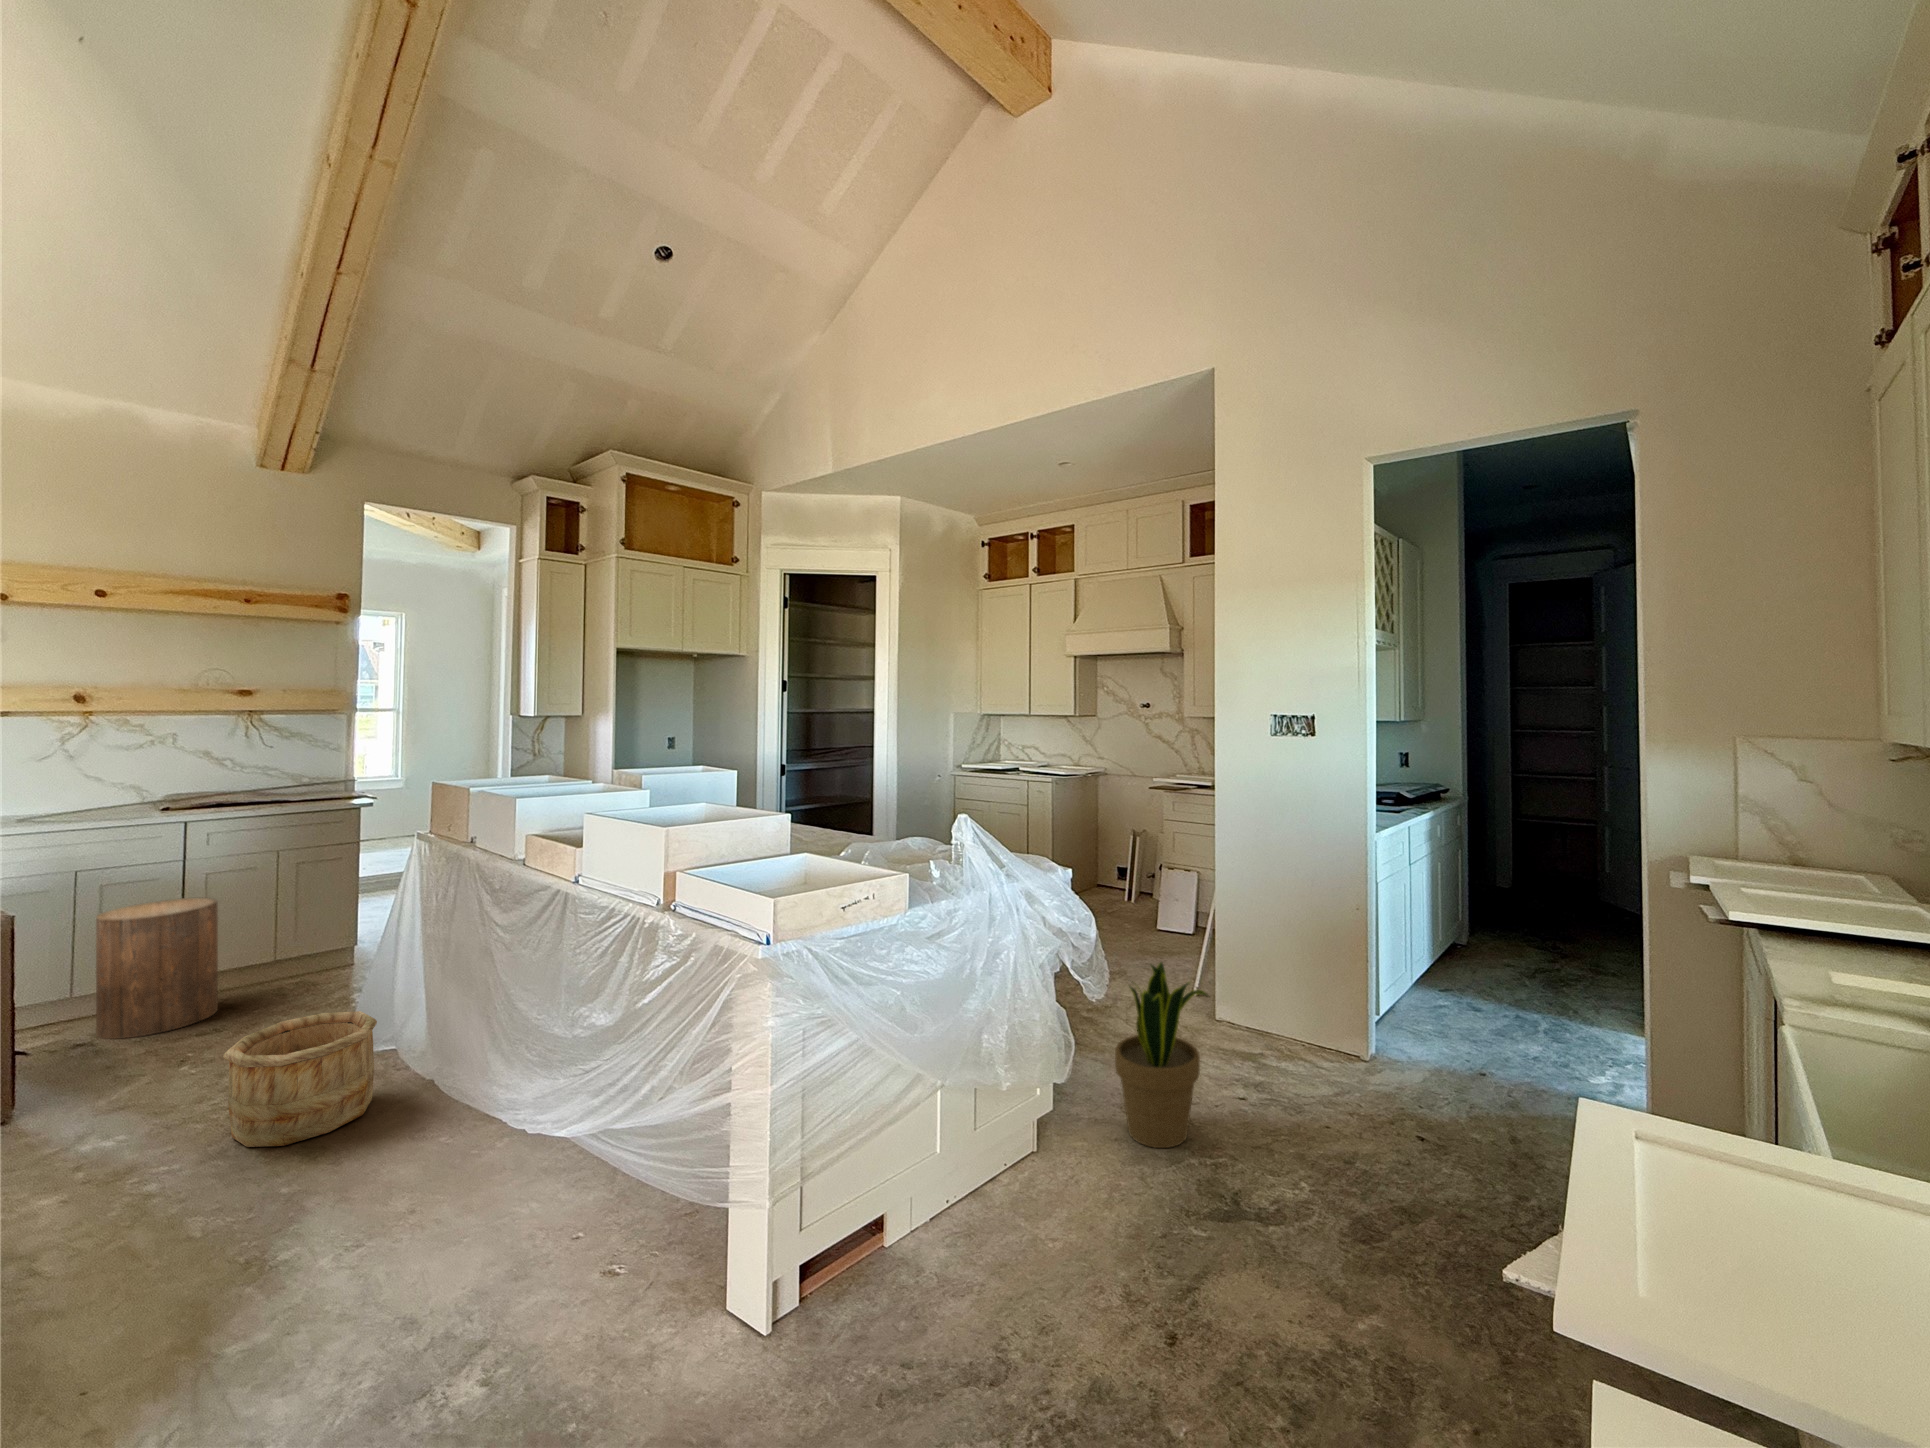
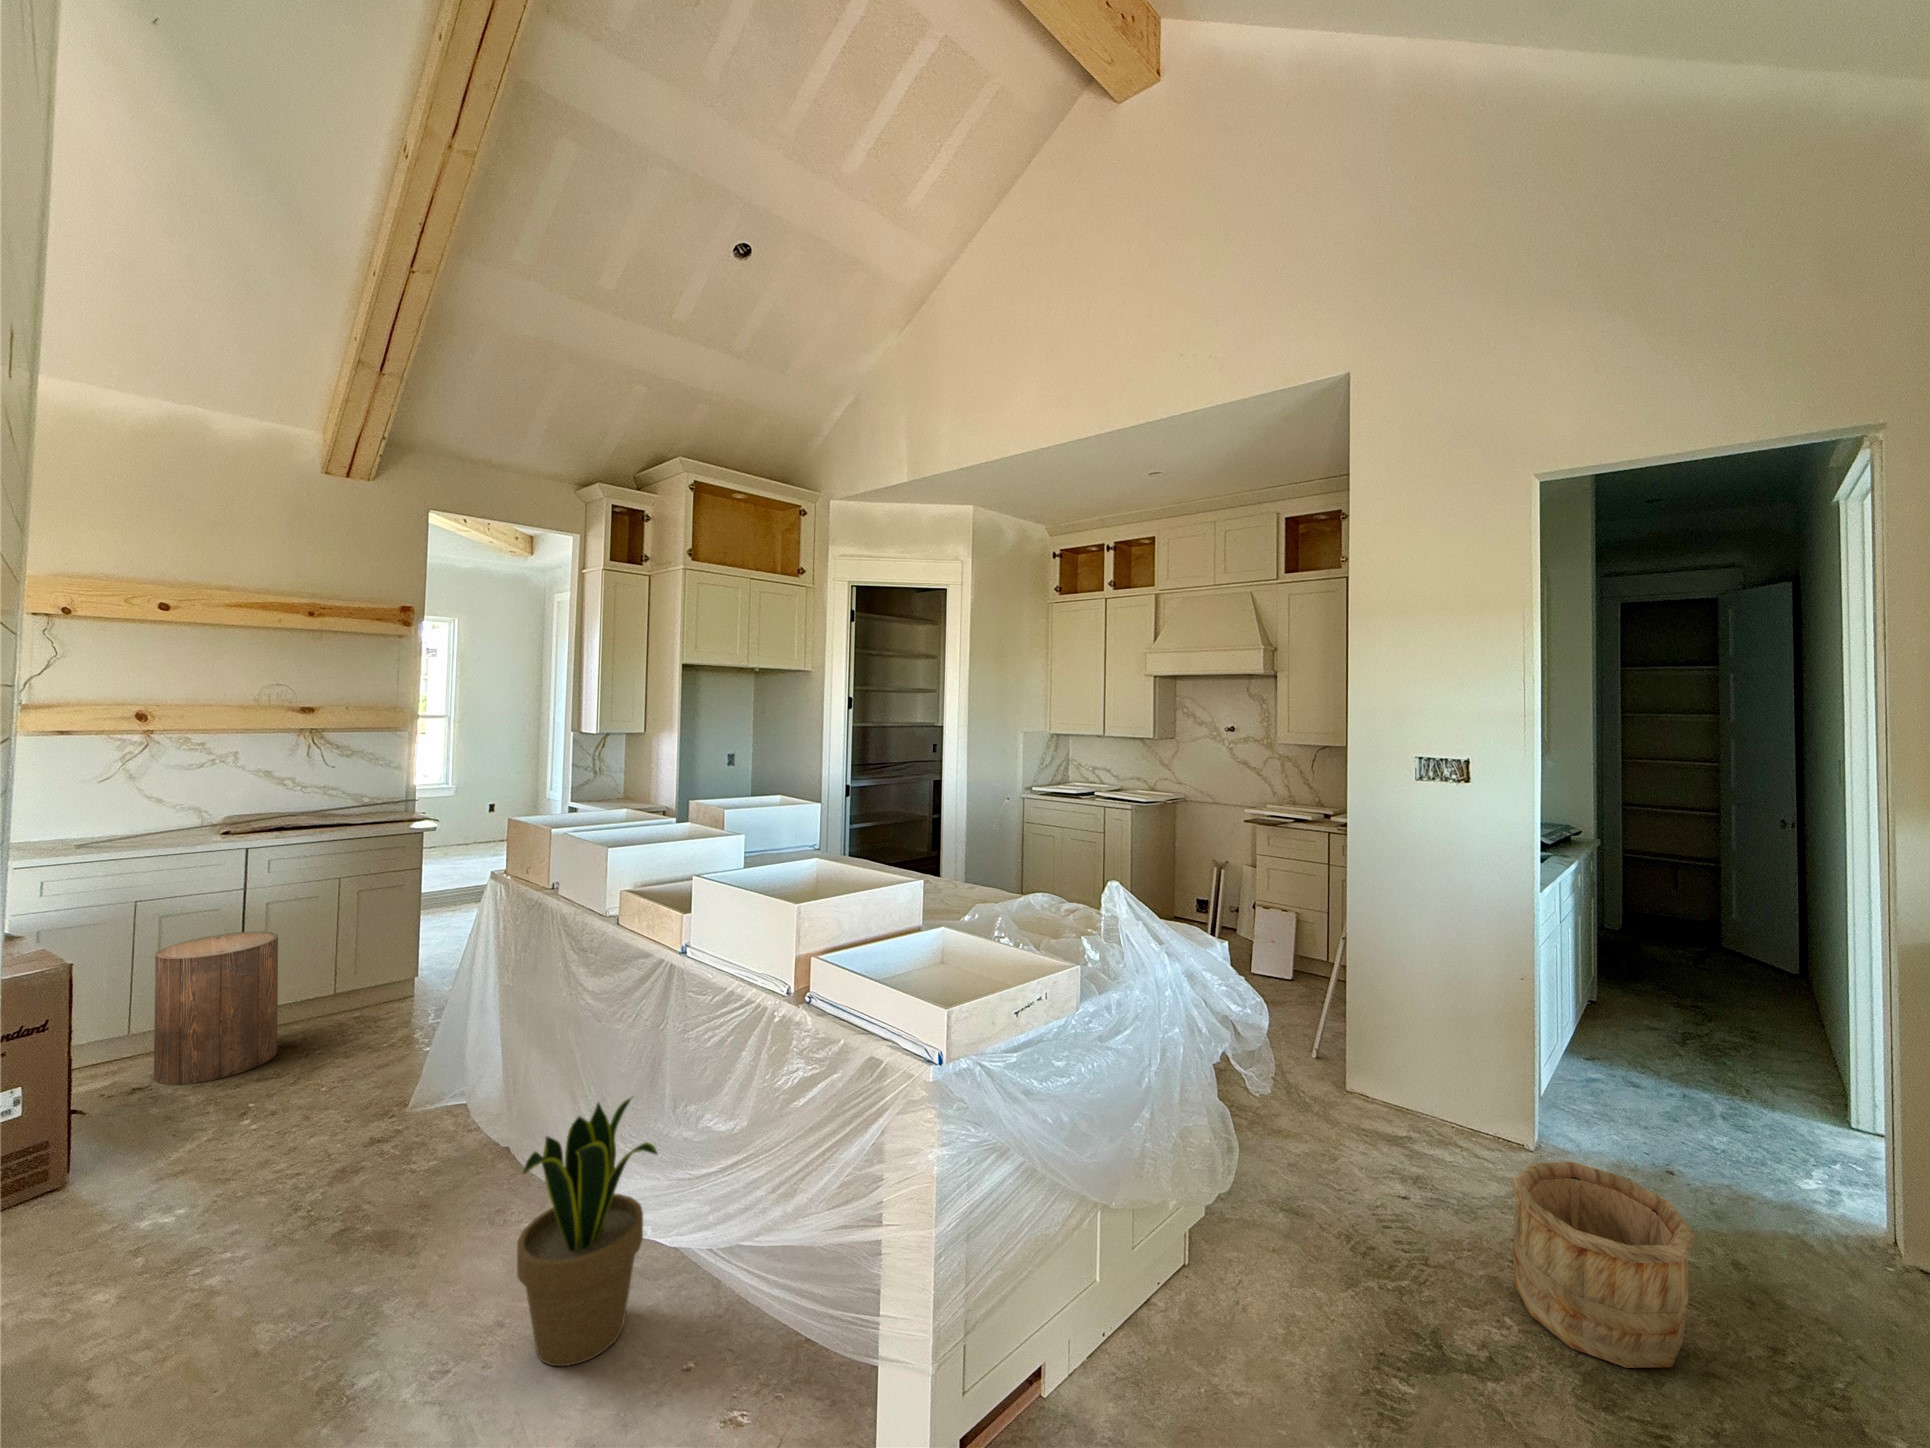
potted plant: present [1115,962,1207,1148] -> present [517,1098,657,1366]
wooden bucket: present [223,1011,377,1147] -> present [1511,1161,1696,1368]

